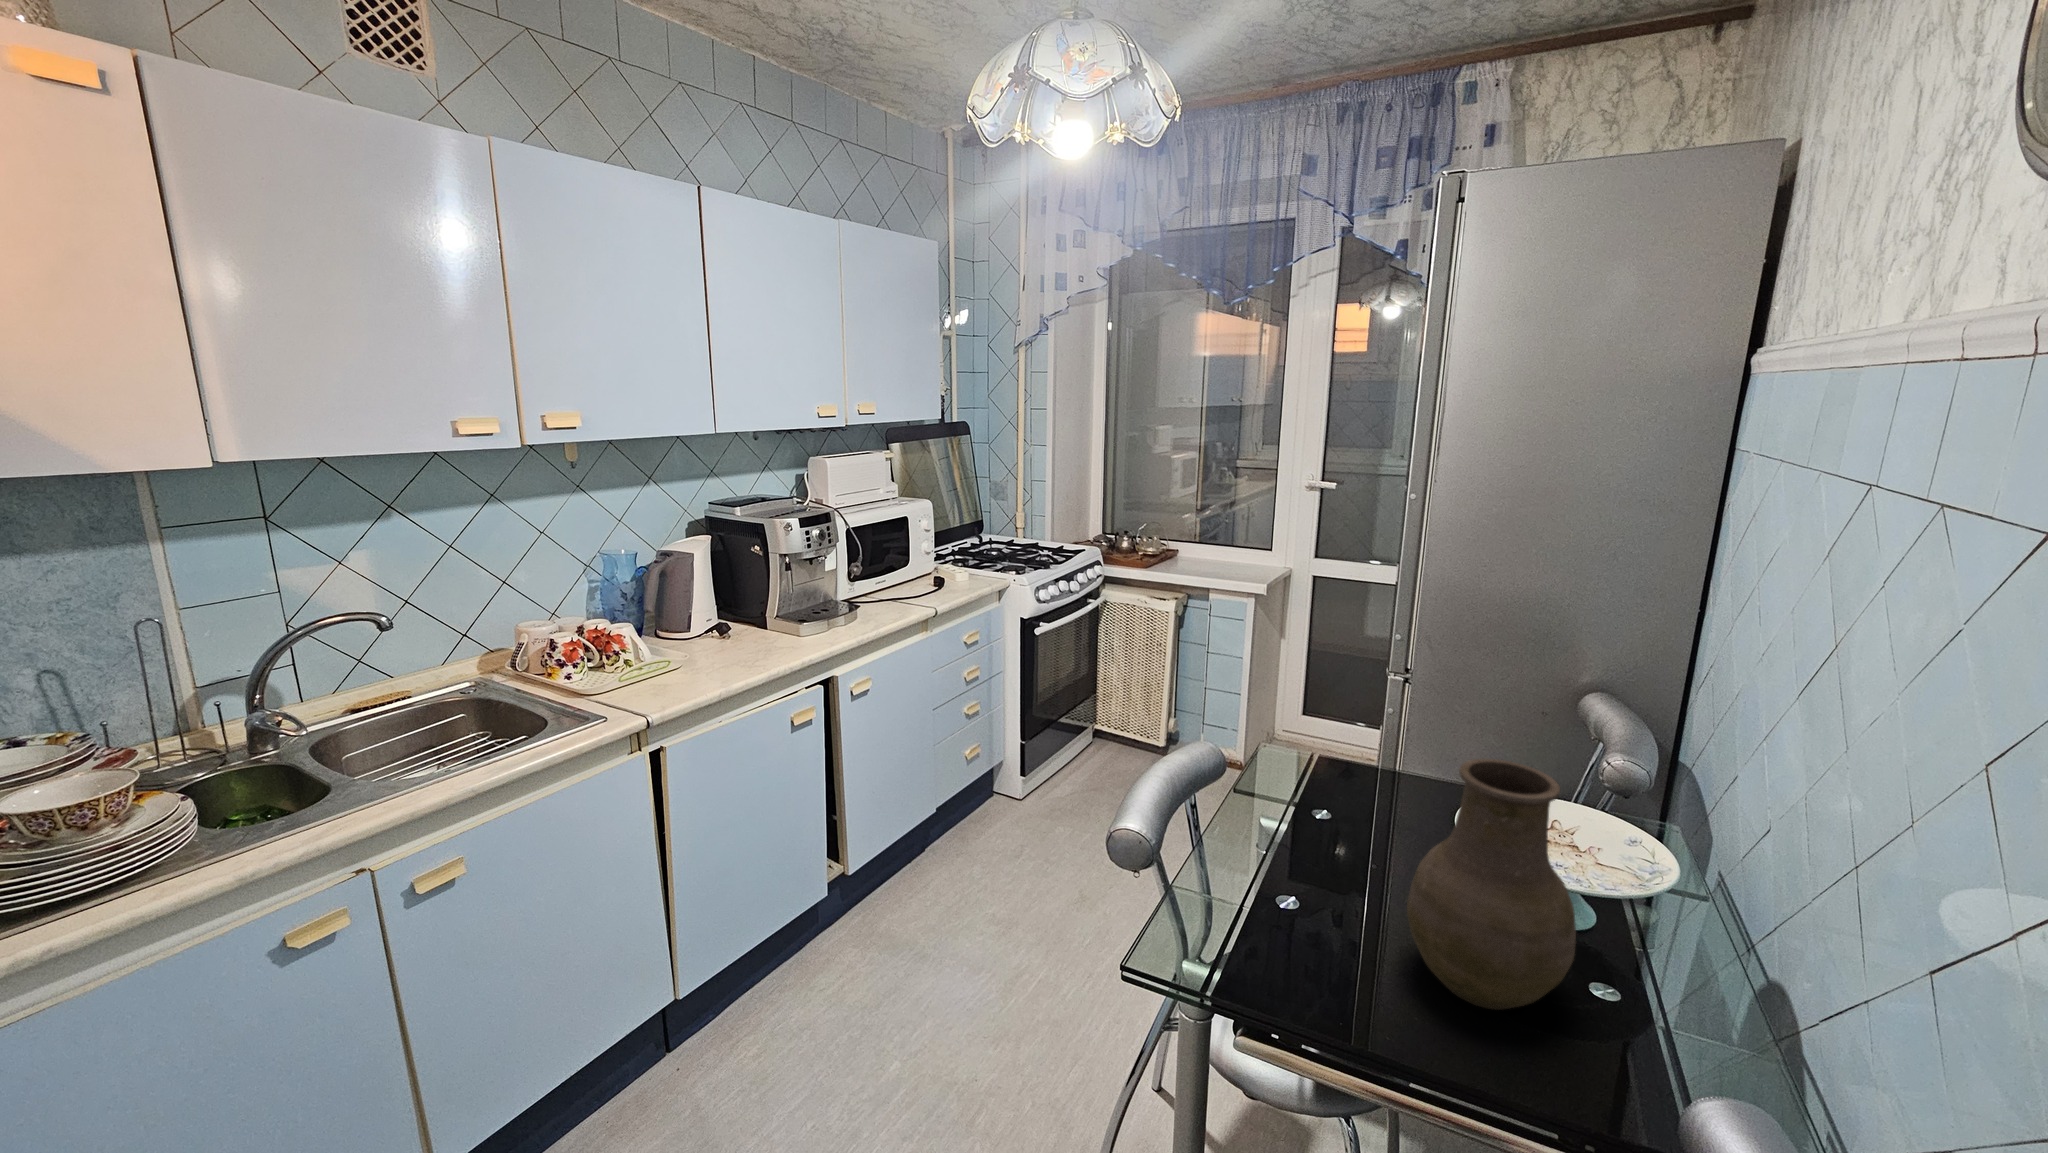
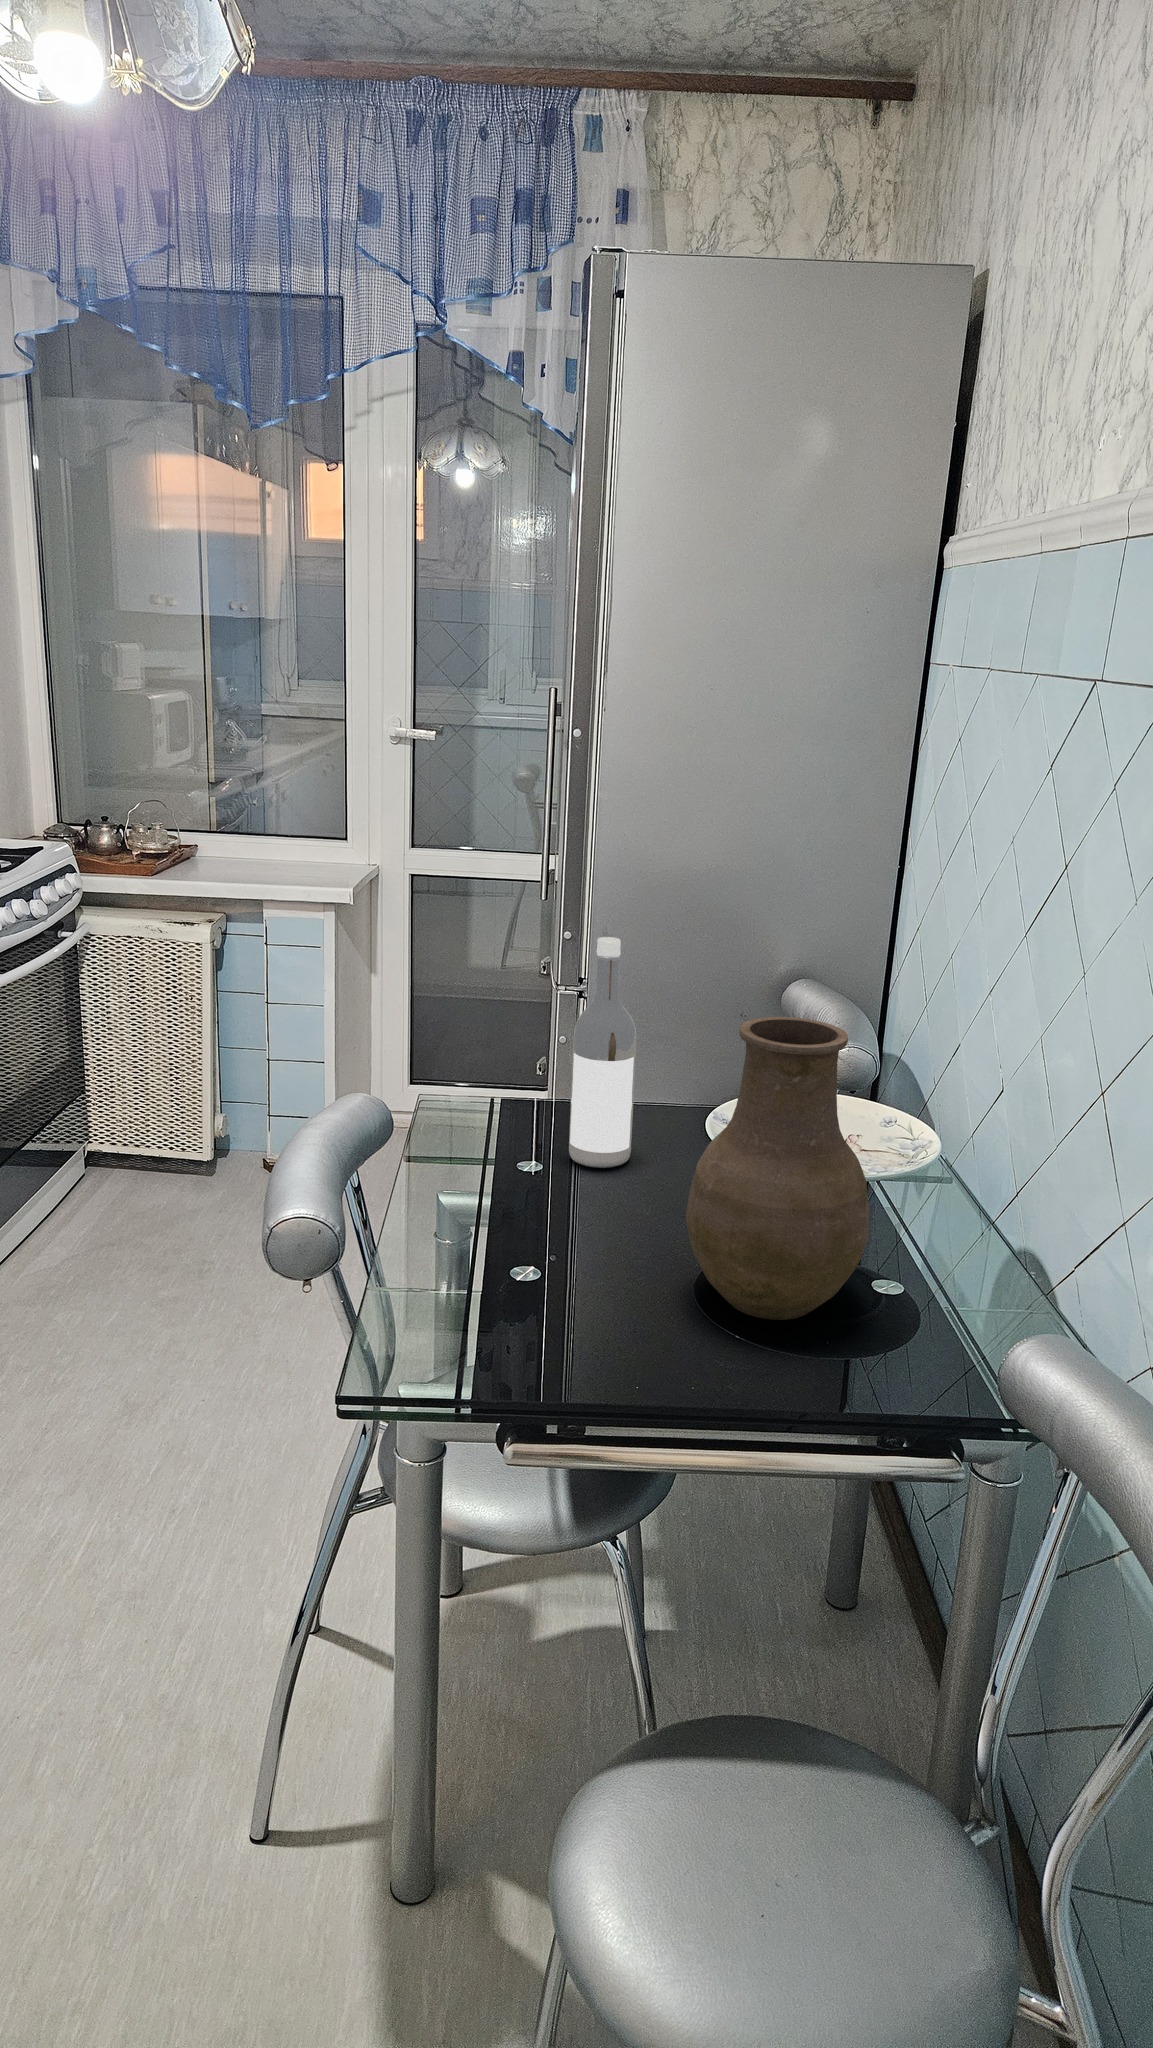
wine bottle: none [1348,664,1405,831] -> present [569,937,636,1168]

